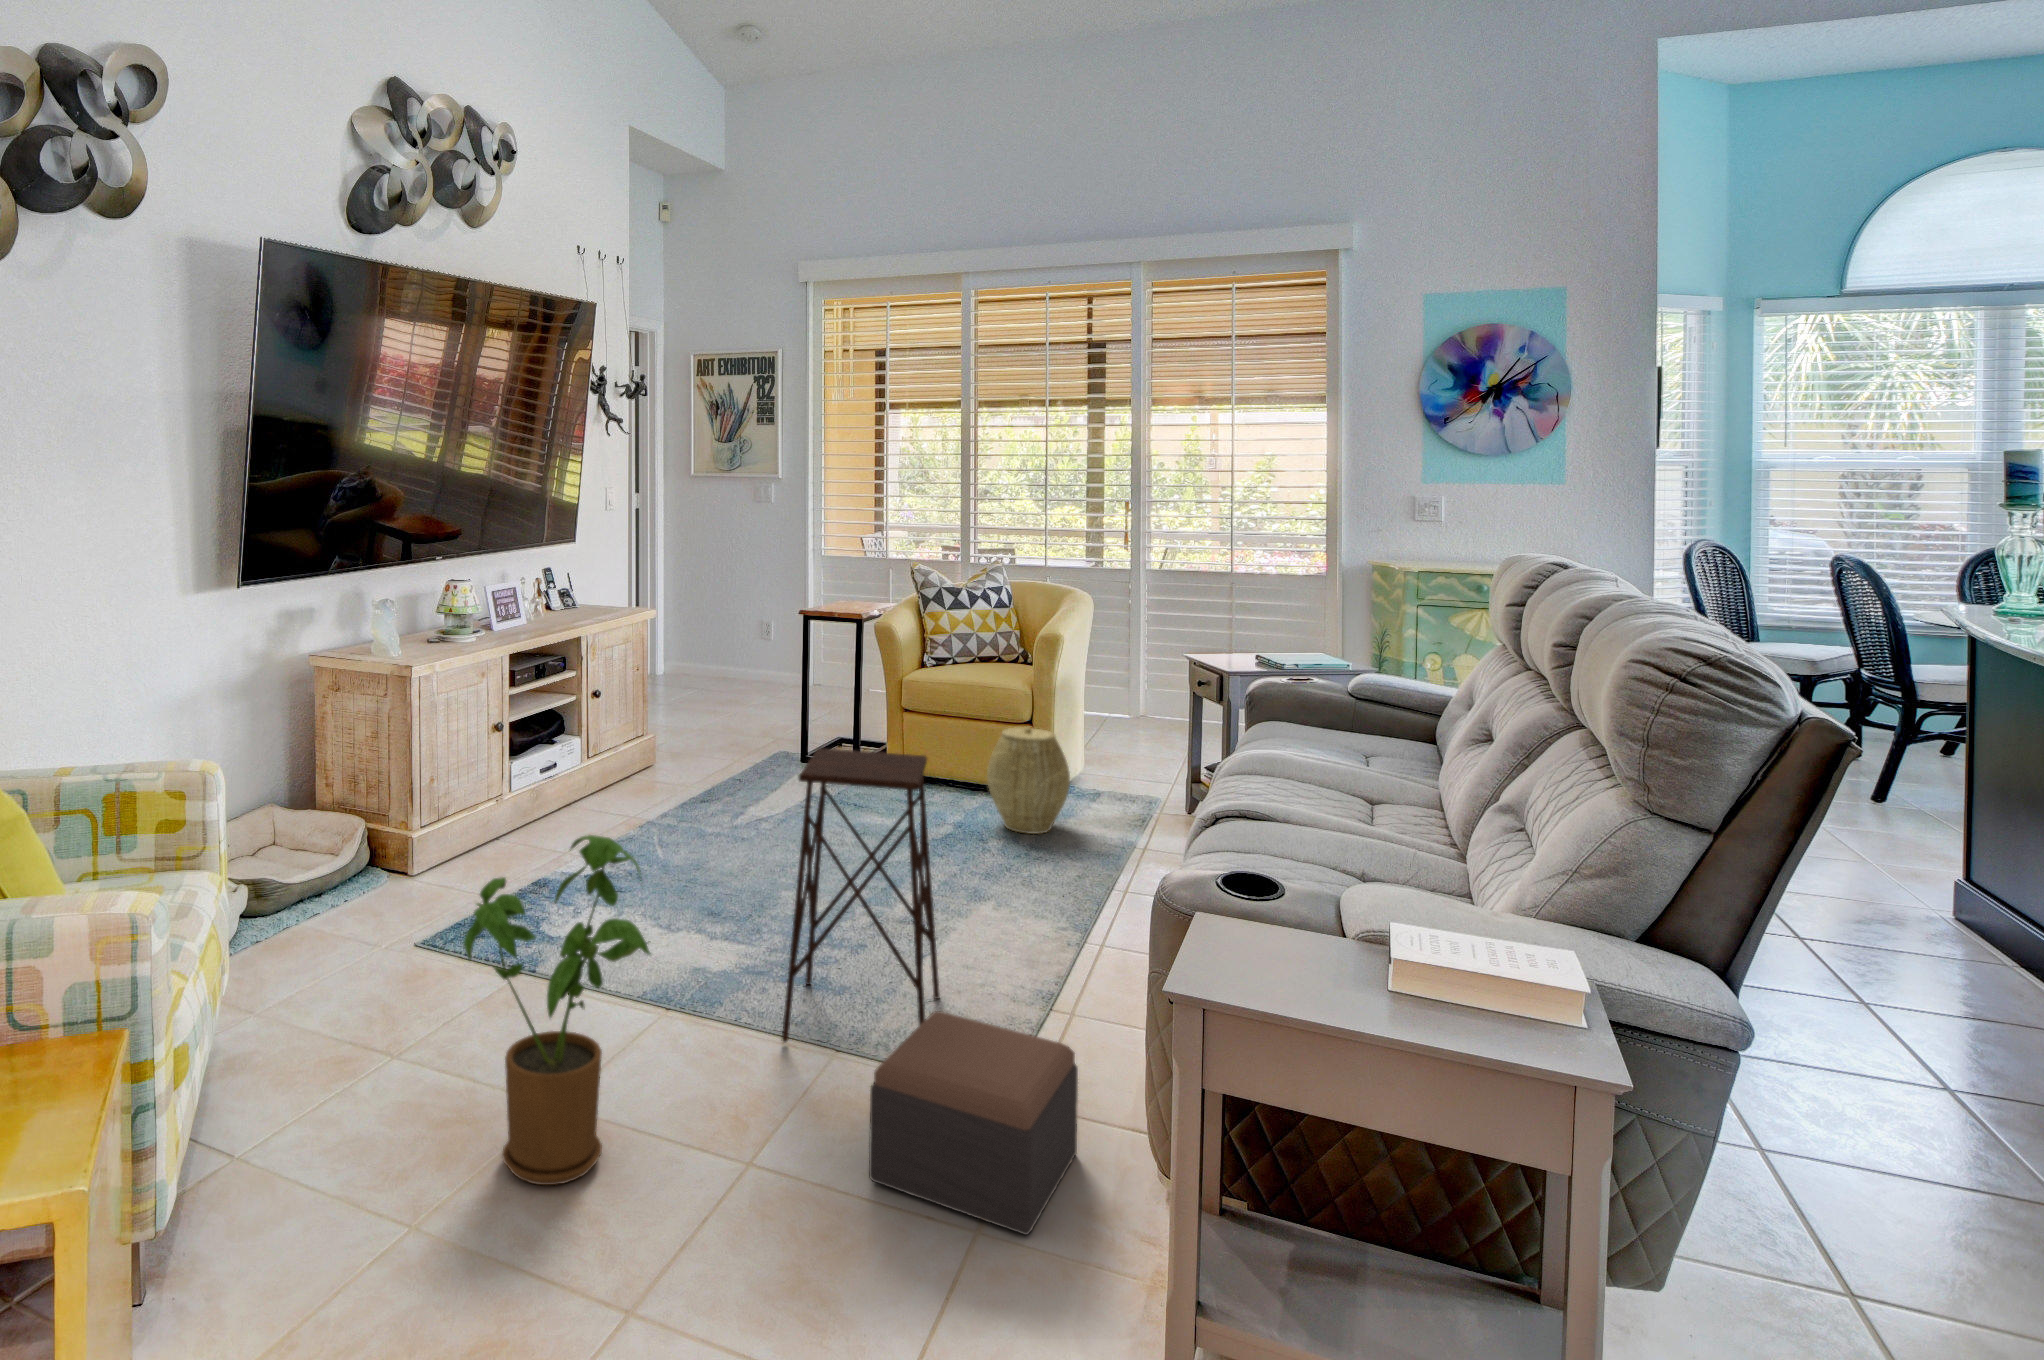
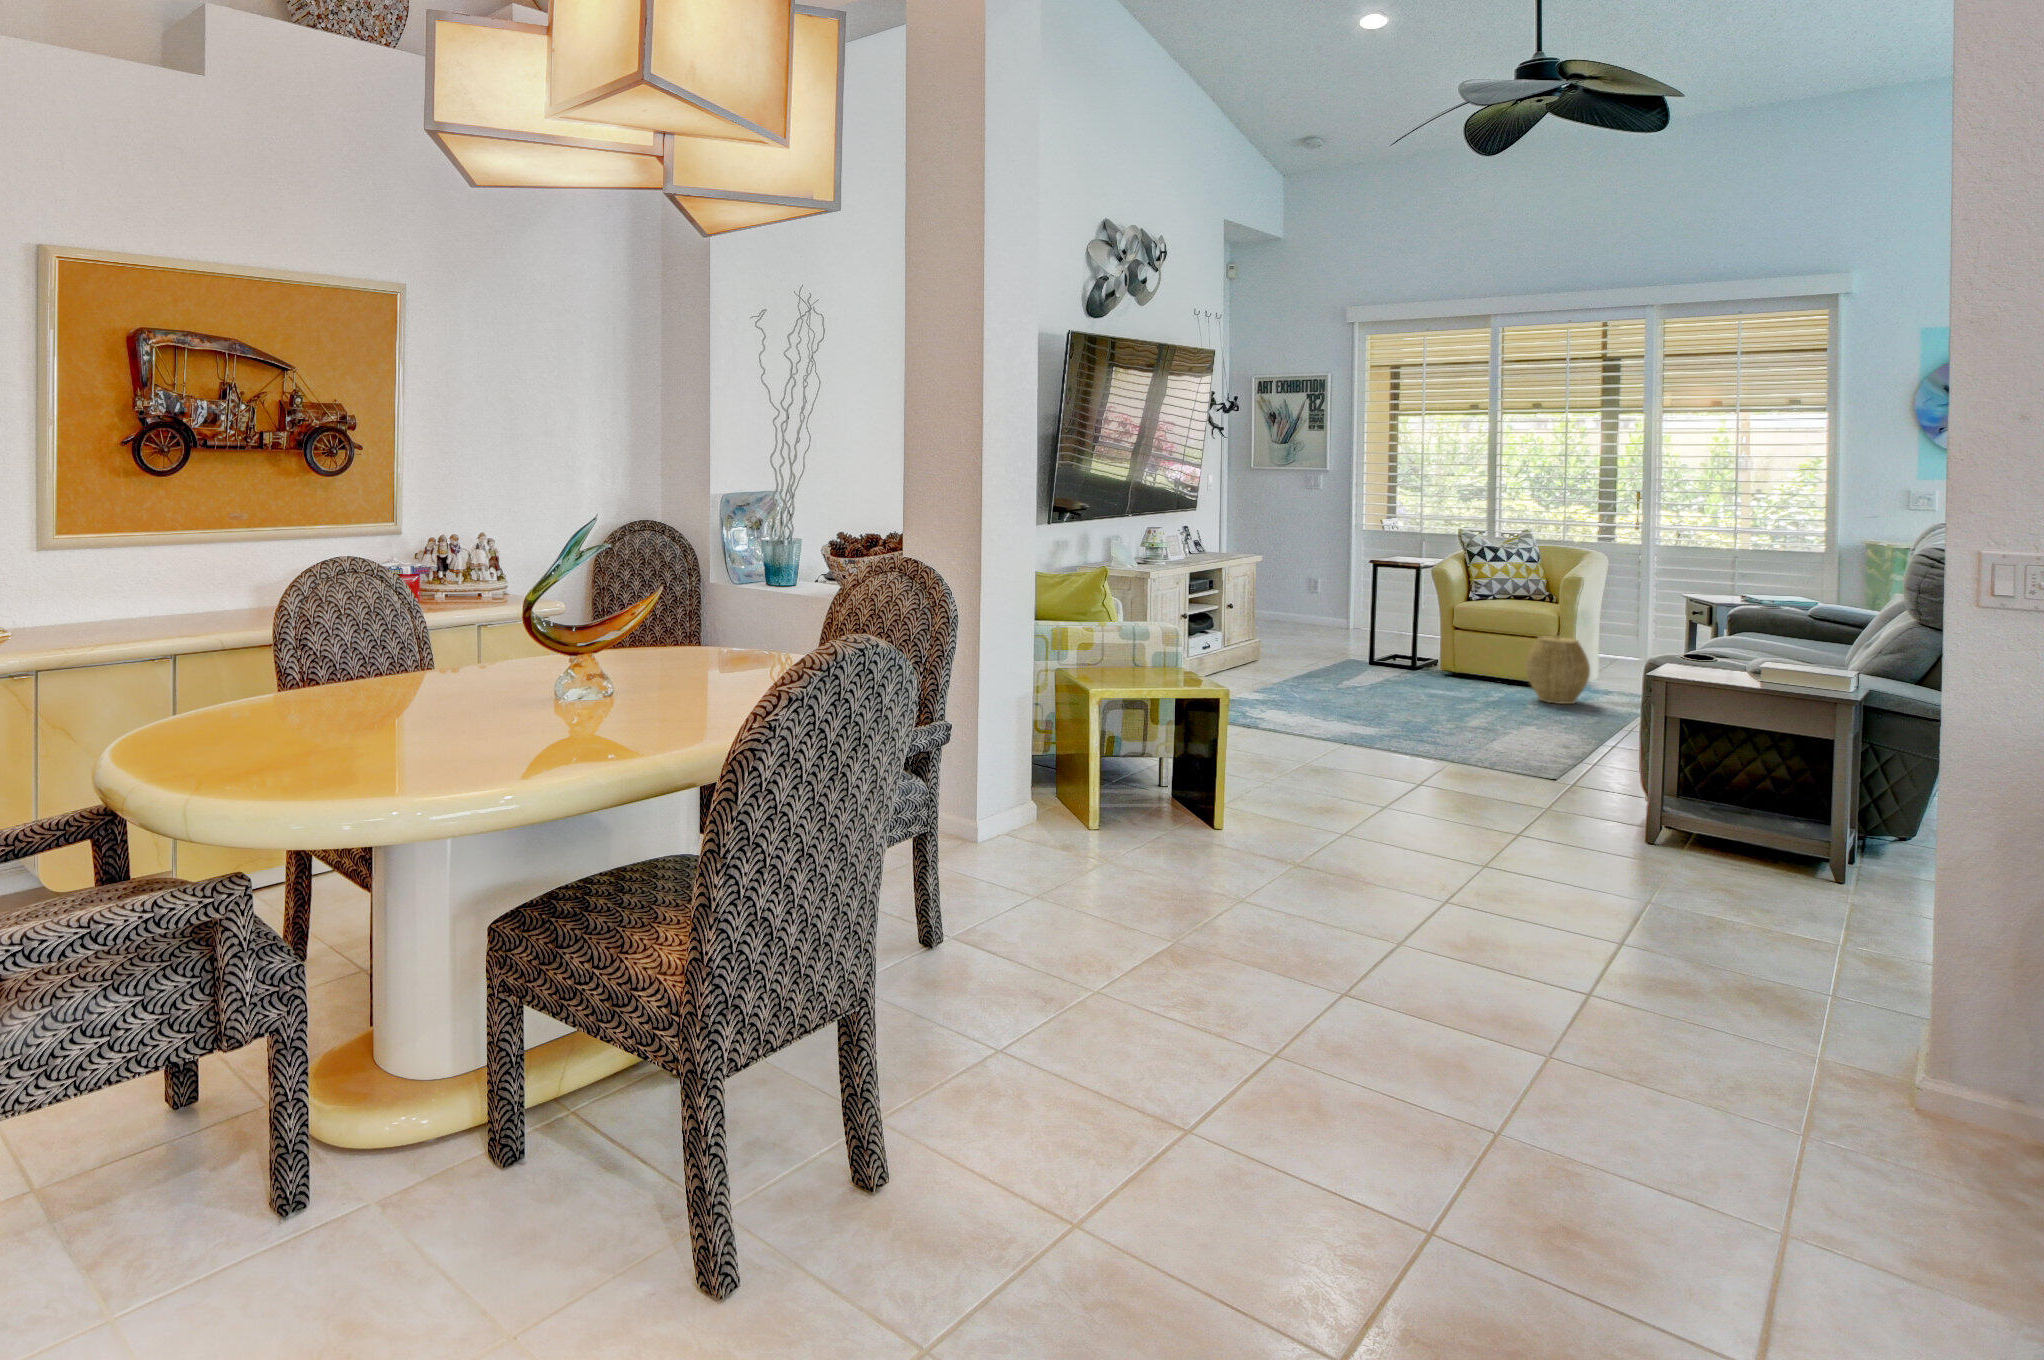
side table: present [782,748,940,1043] -> none [1419,616,1509,770]
house plant: present [464,835,650,1185] -> none [1274,633,1377,782]
footstool: present [869,1011,1078,1235] -> none [1485,732,1599,810]

